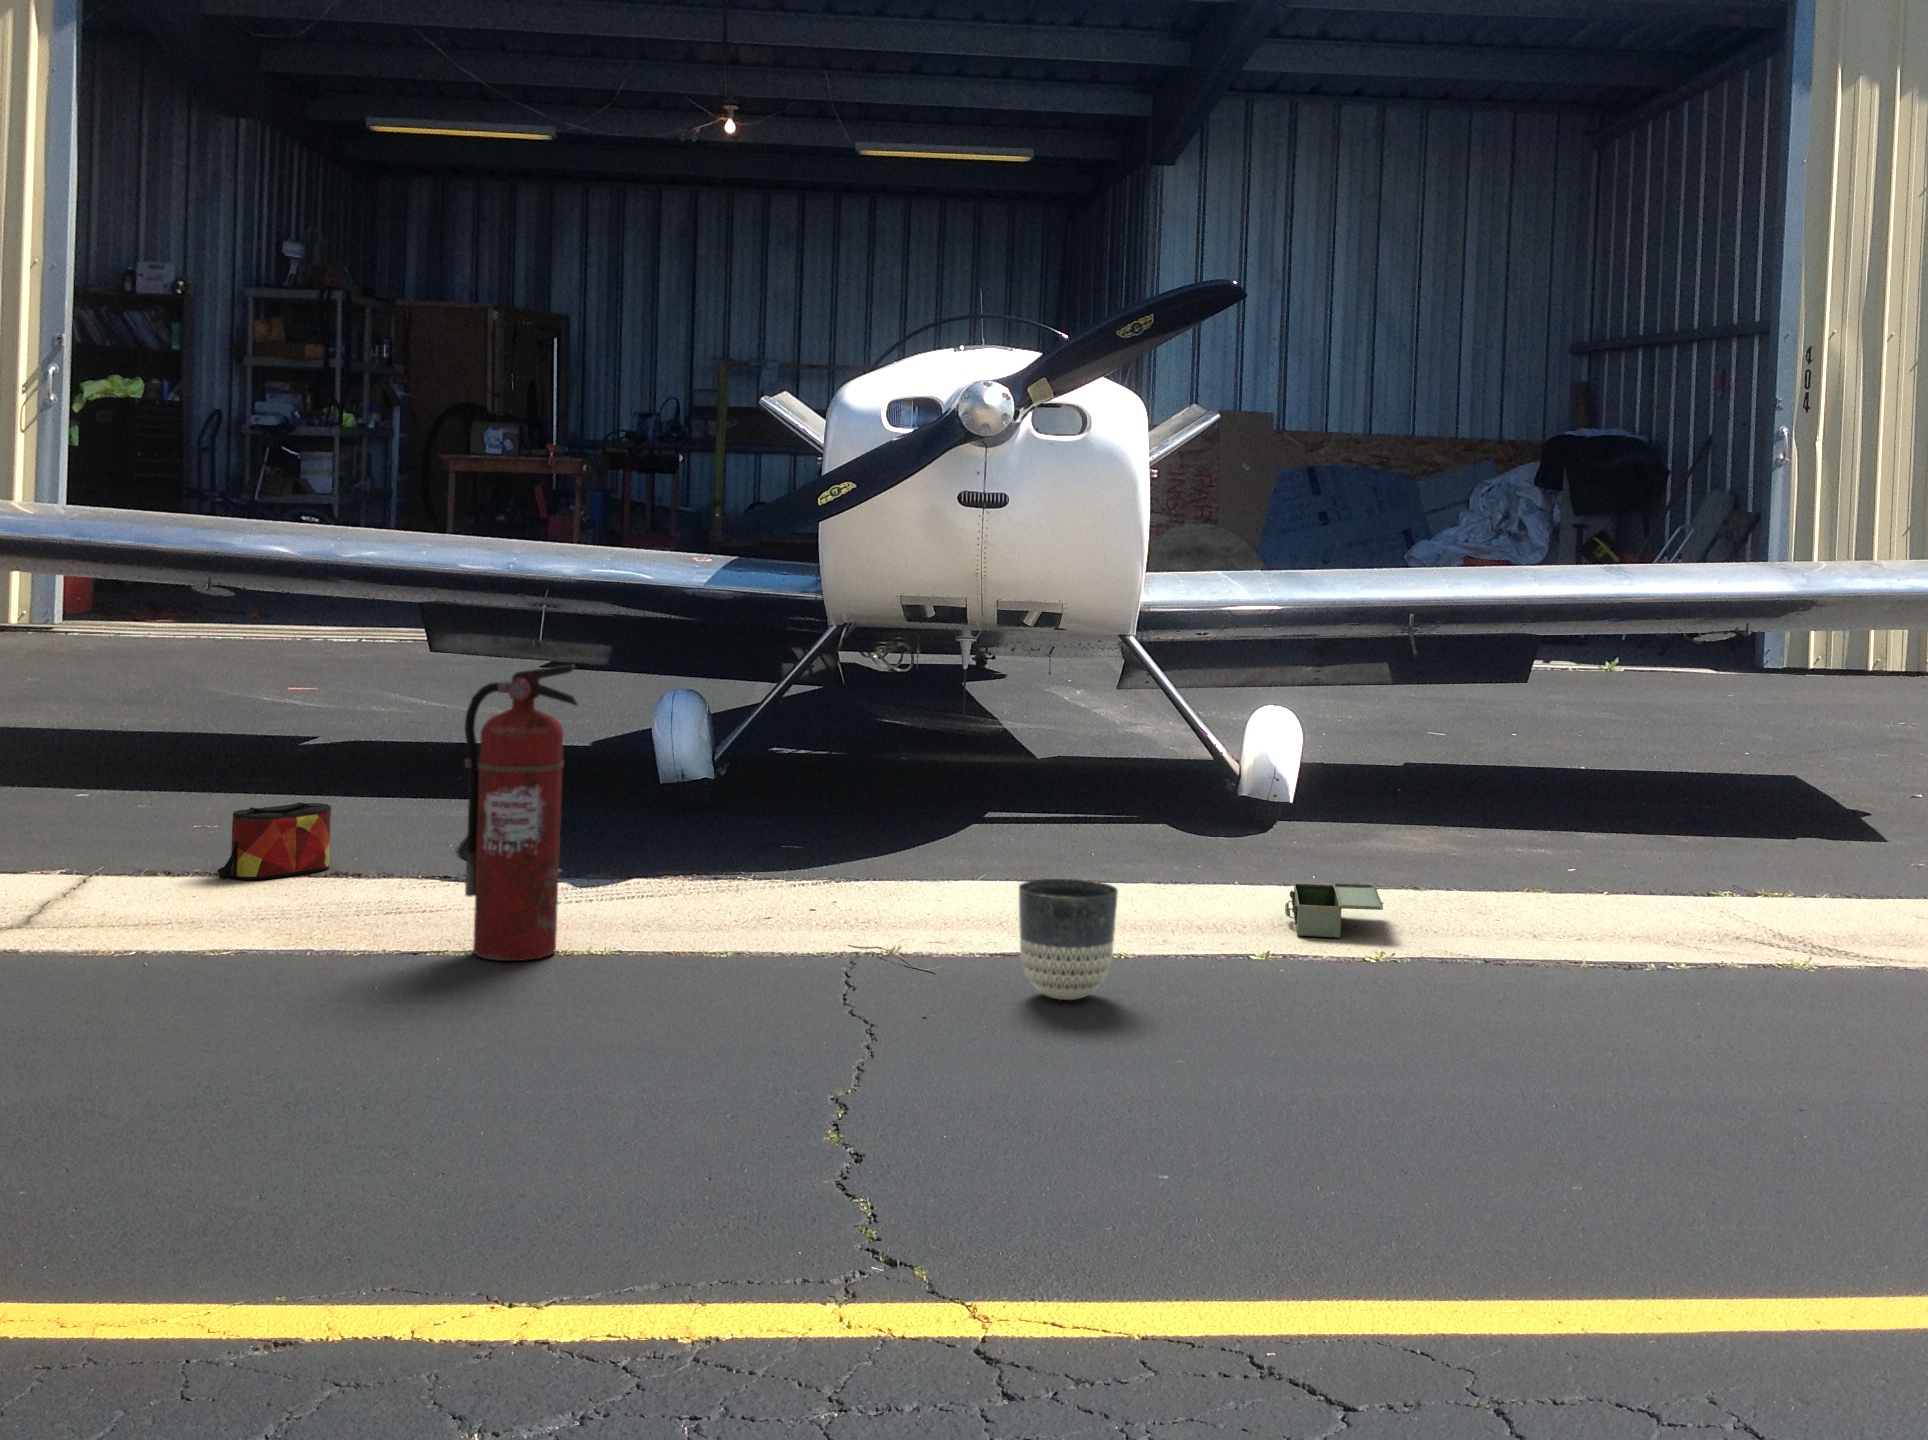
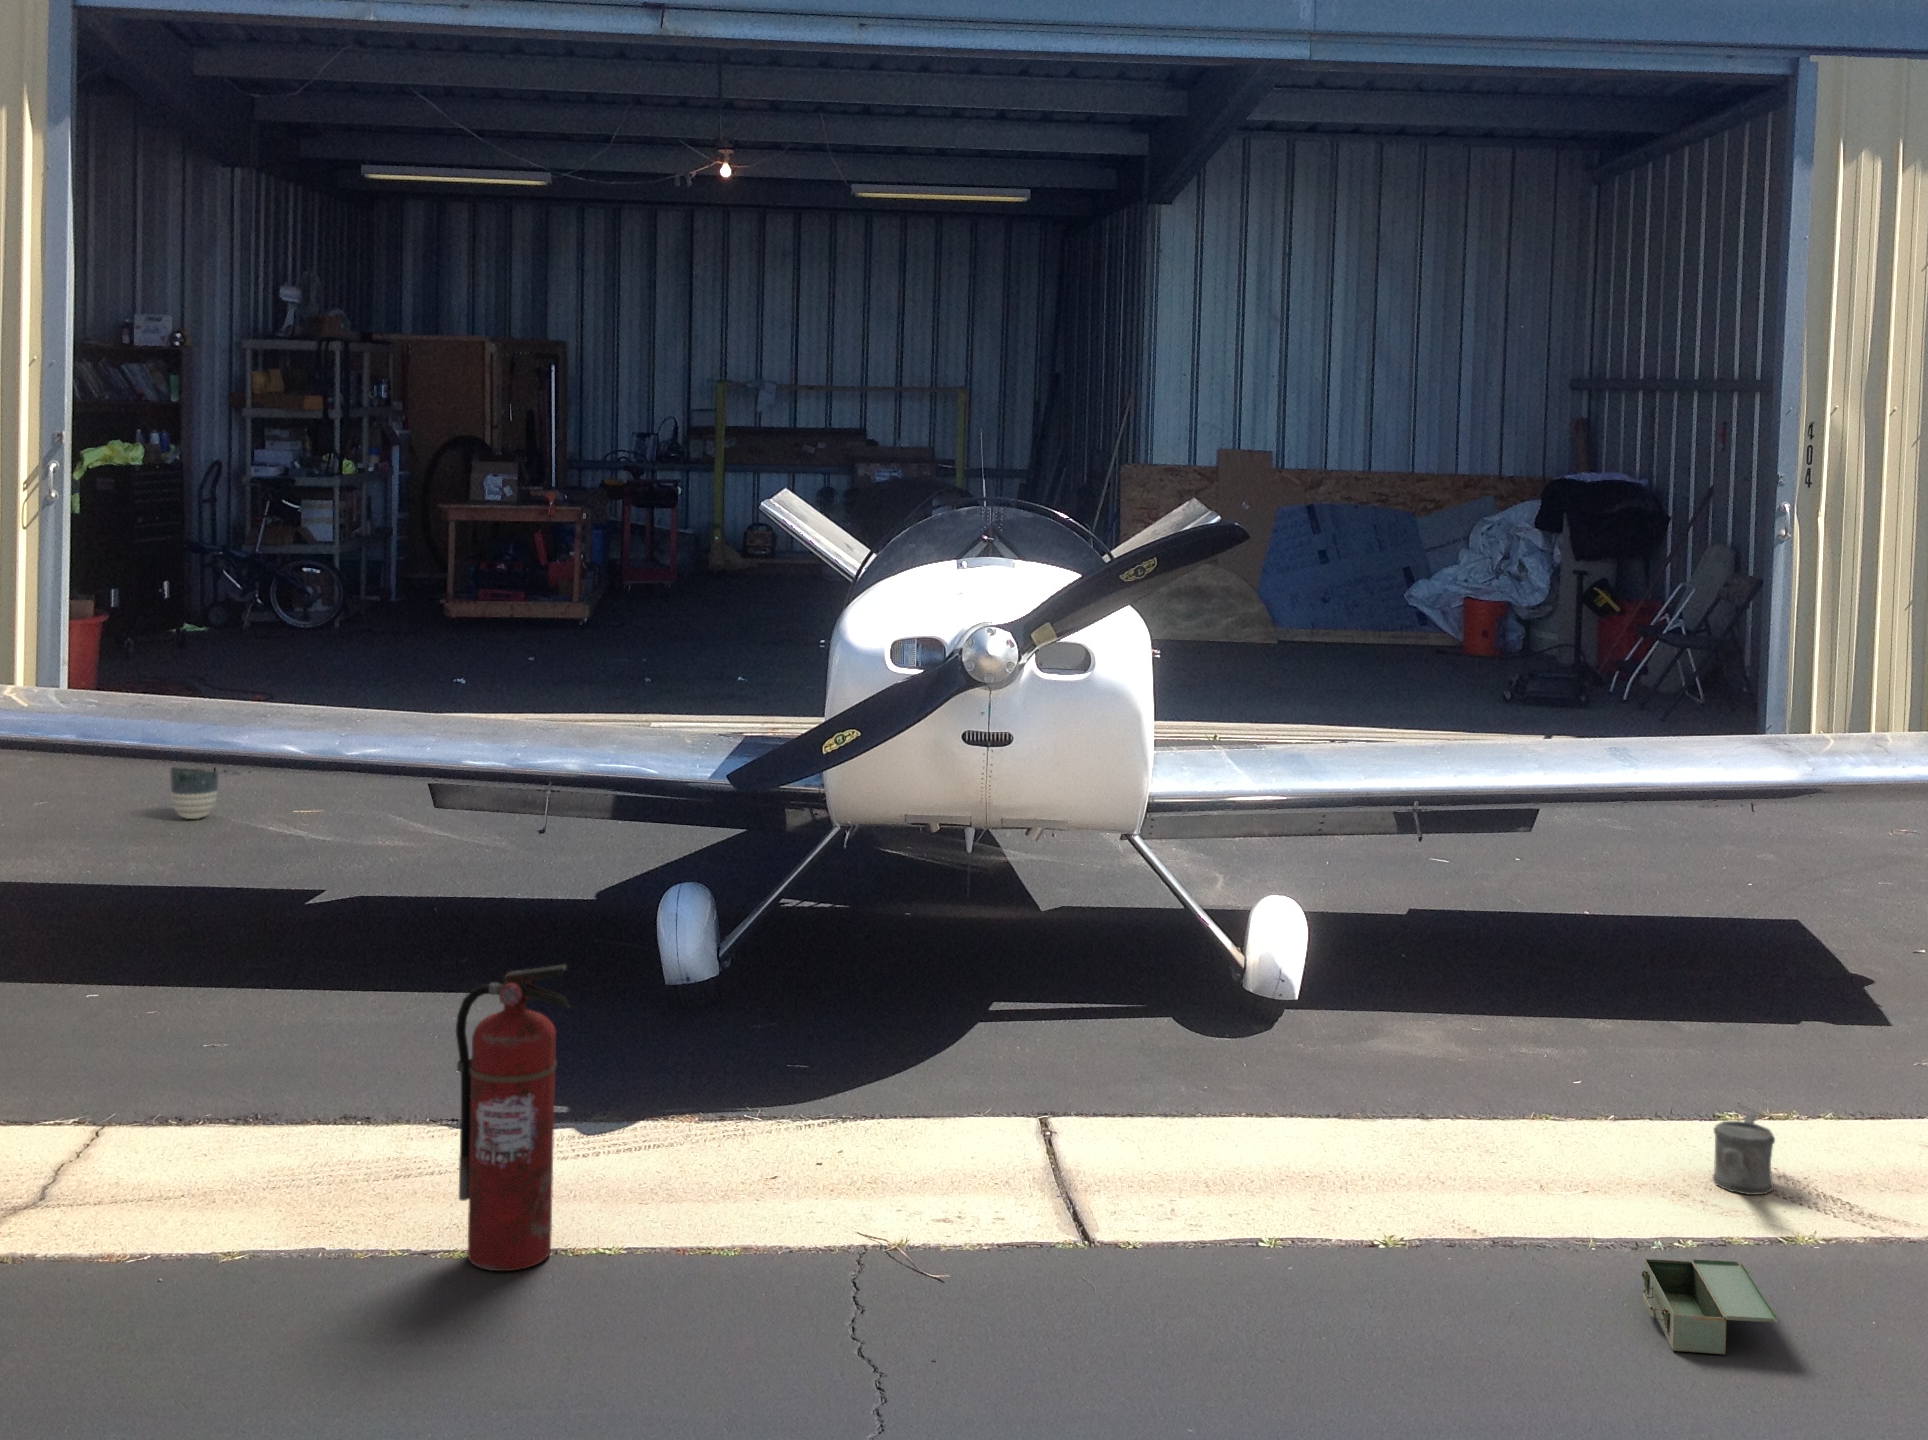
bag: present [217,802,331,880] -> none [213,1044,327,1135]
watering can: none [1707,869,1768,937] -> present [1713,1114,1775,1195]
planter: present [1019,879,1118,1000] -> present [170,767,219,819]
toolbox: present [1285,884,1383,938] -> present [1642,1259,1777,1354]

